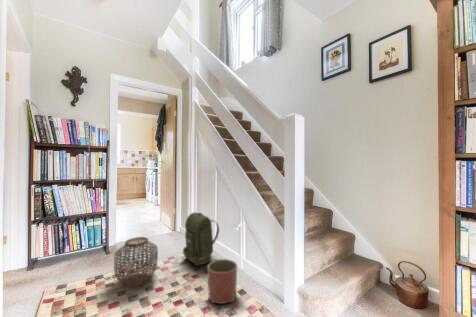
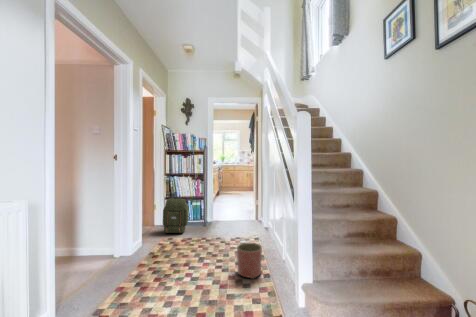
backpack: present [183,212,219,266] -> present [163,198,188,233]
woven basket: present [114,237,158,287] -> none [192,216,220,250]

